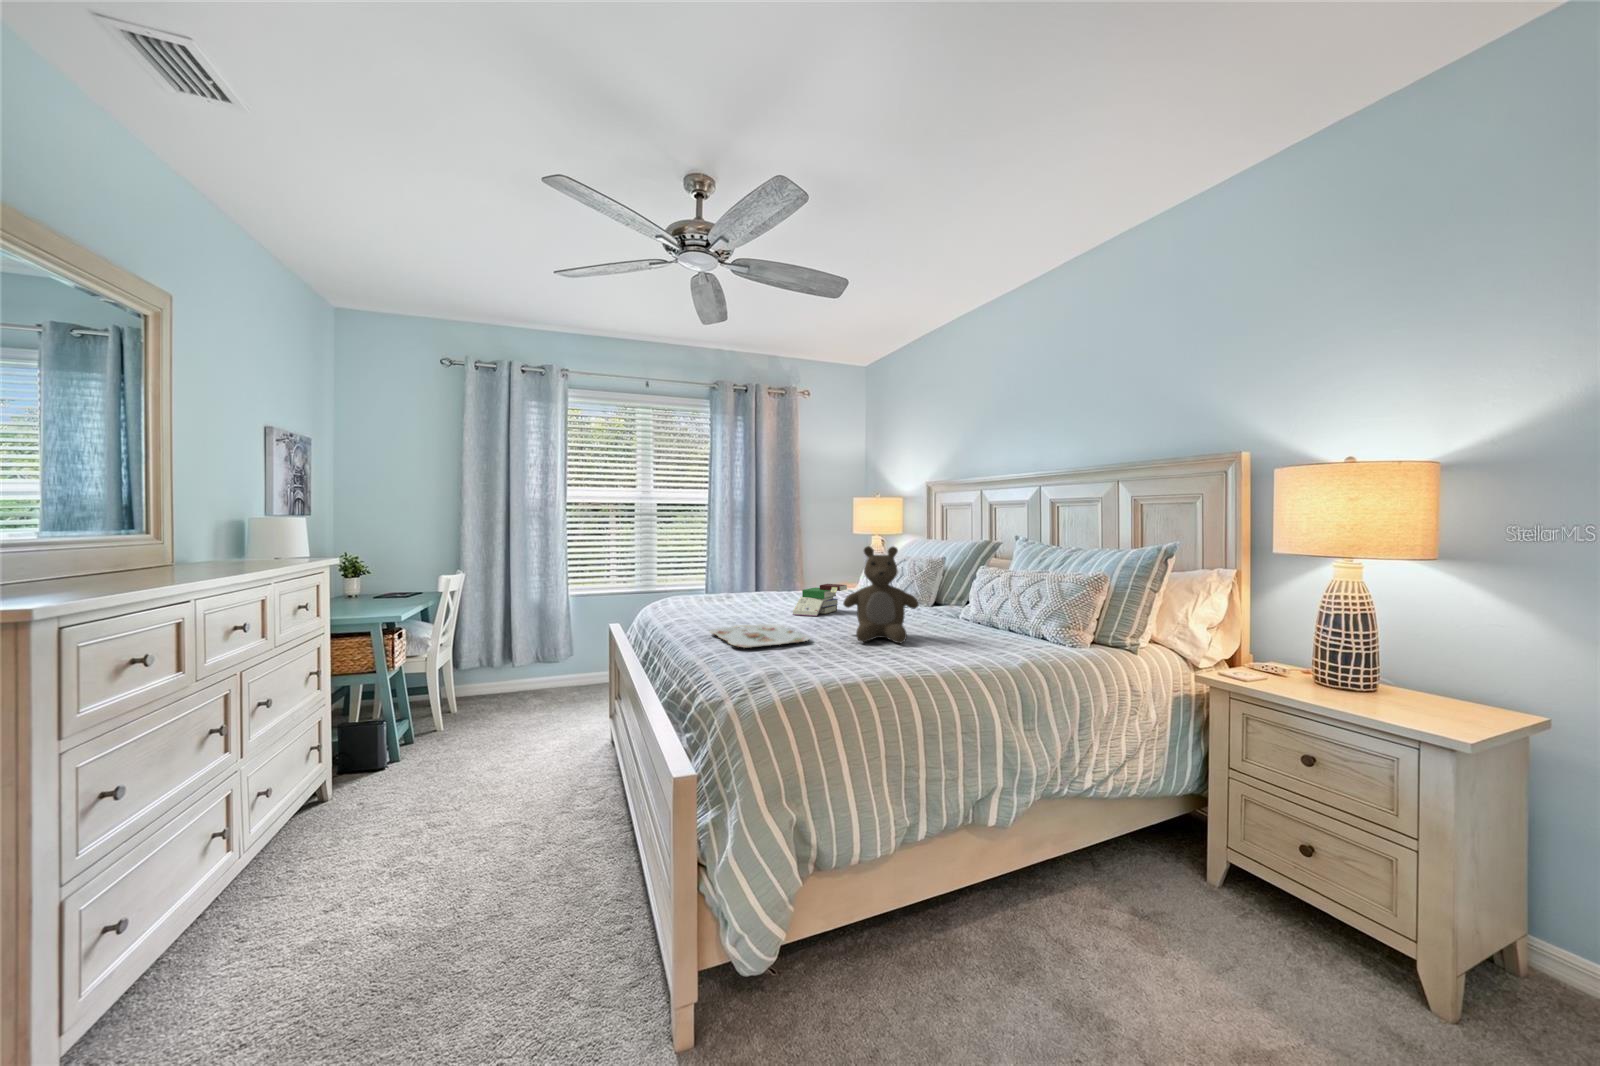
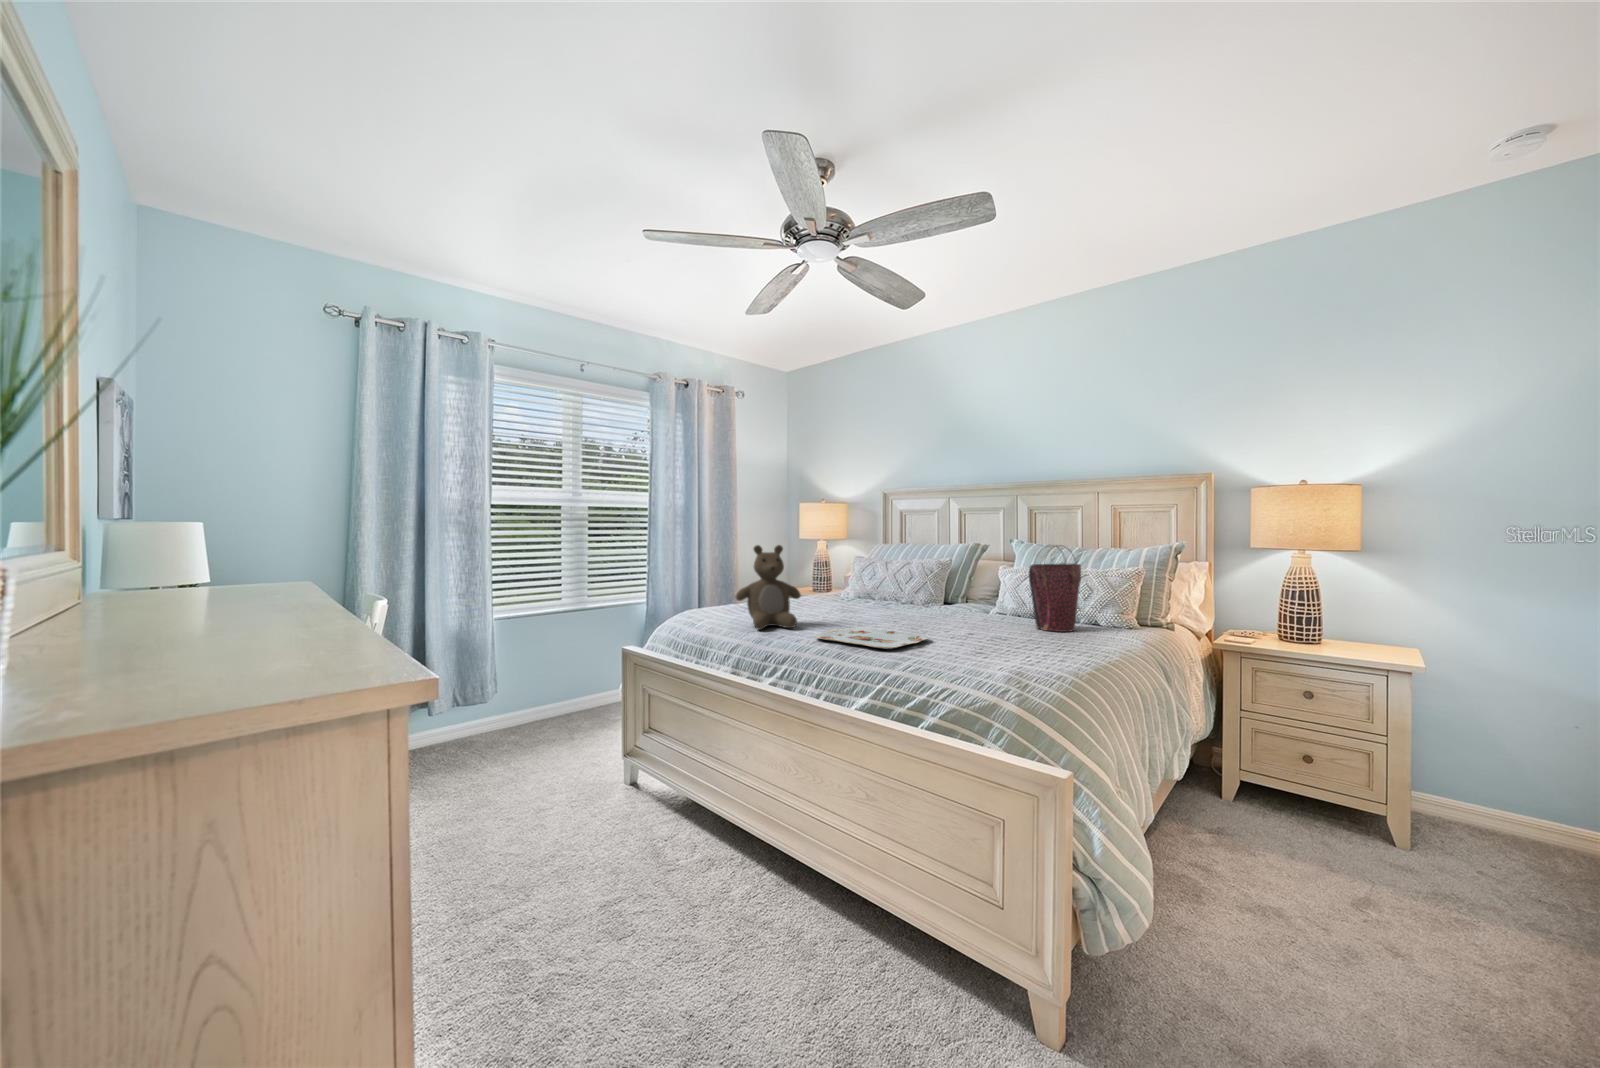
teddy bear: present [843,546,919,643] -> present [736,545,801,630]
handbag: none [946,547,1014,645] -> present [1029,545,1081,632]
book: present [793,584,847,616] -> none [842,587,883,619]

